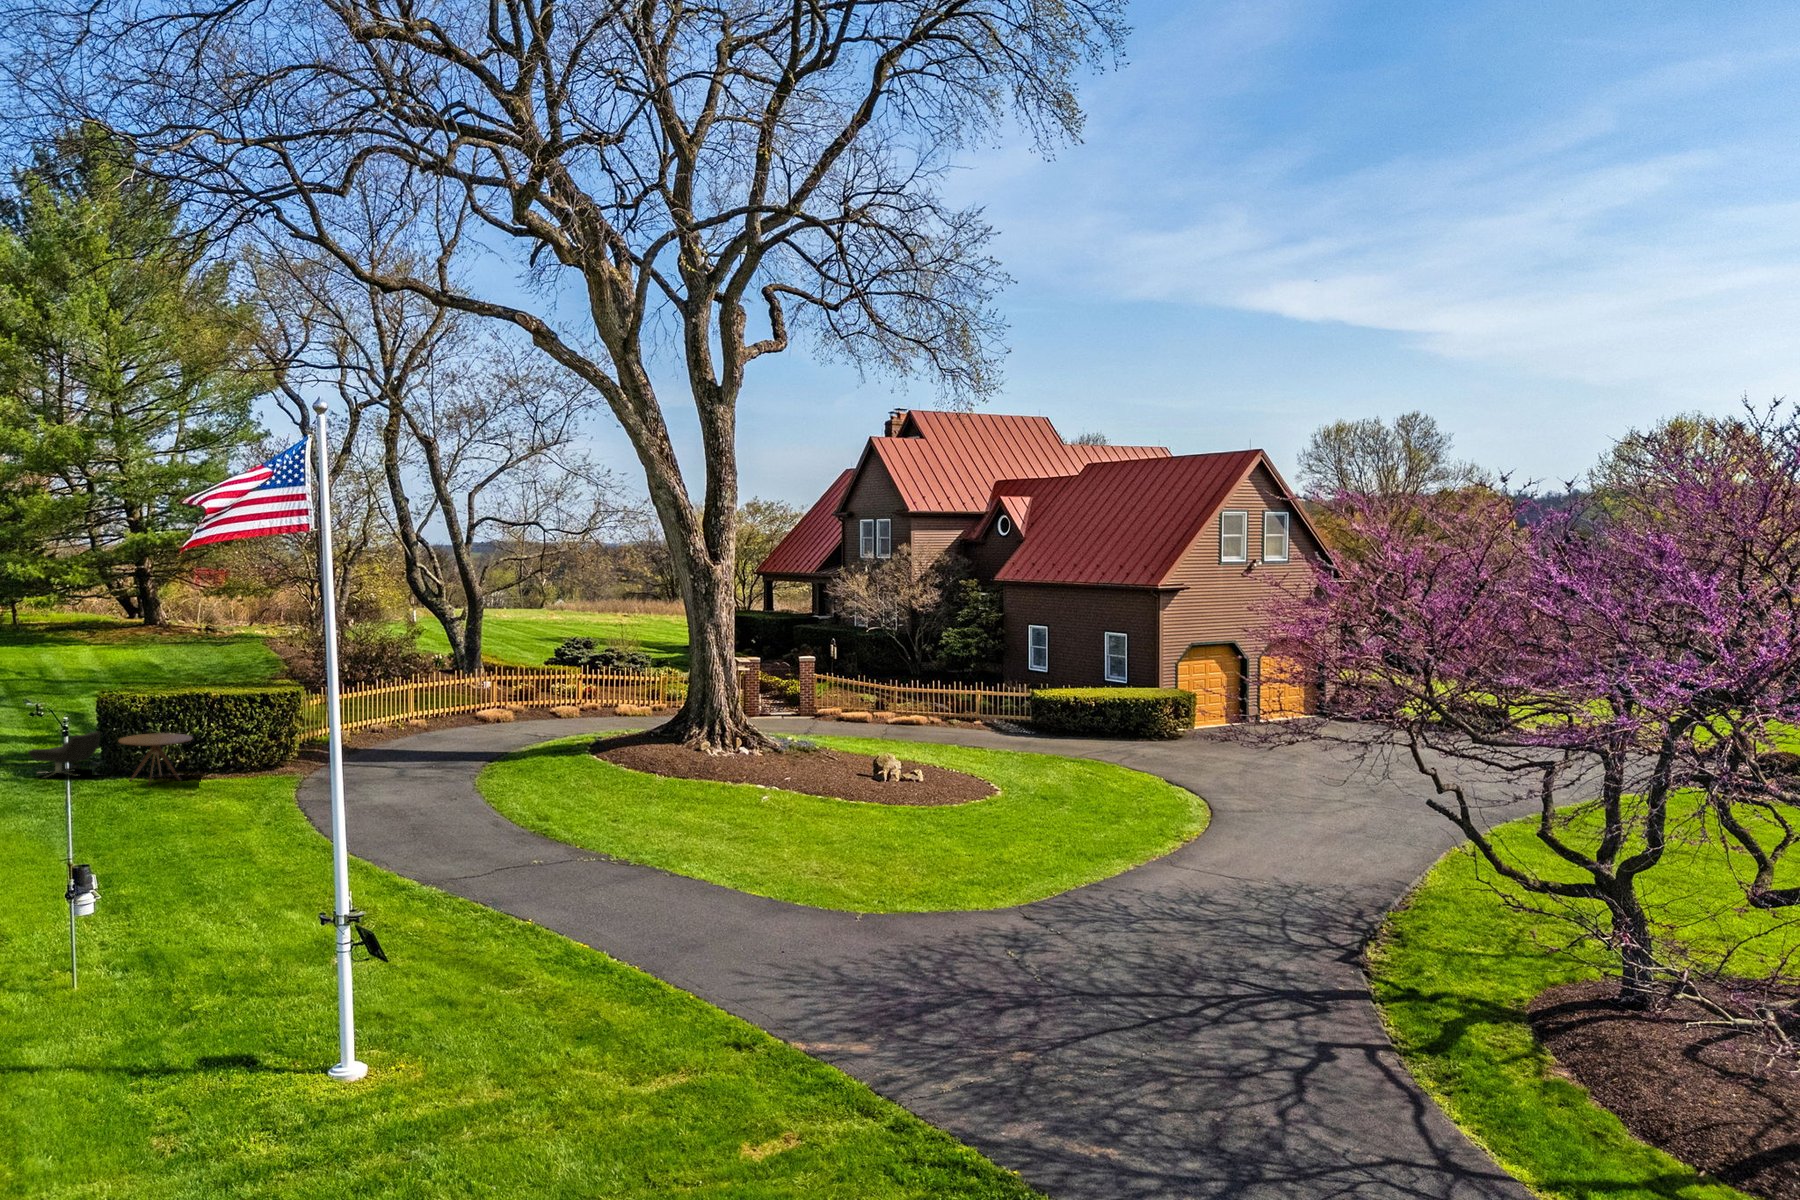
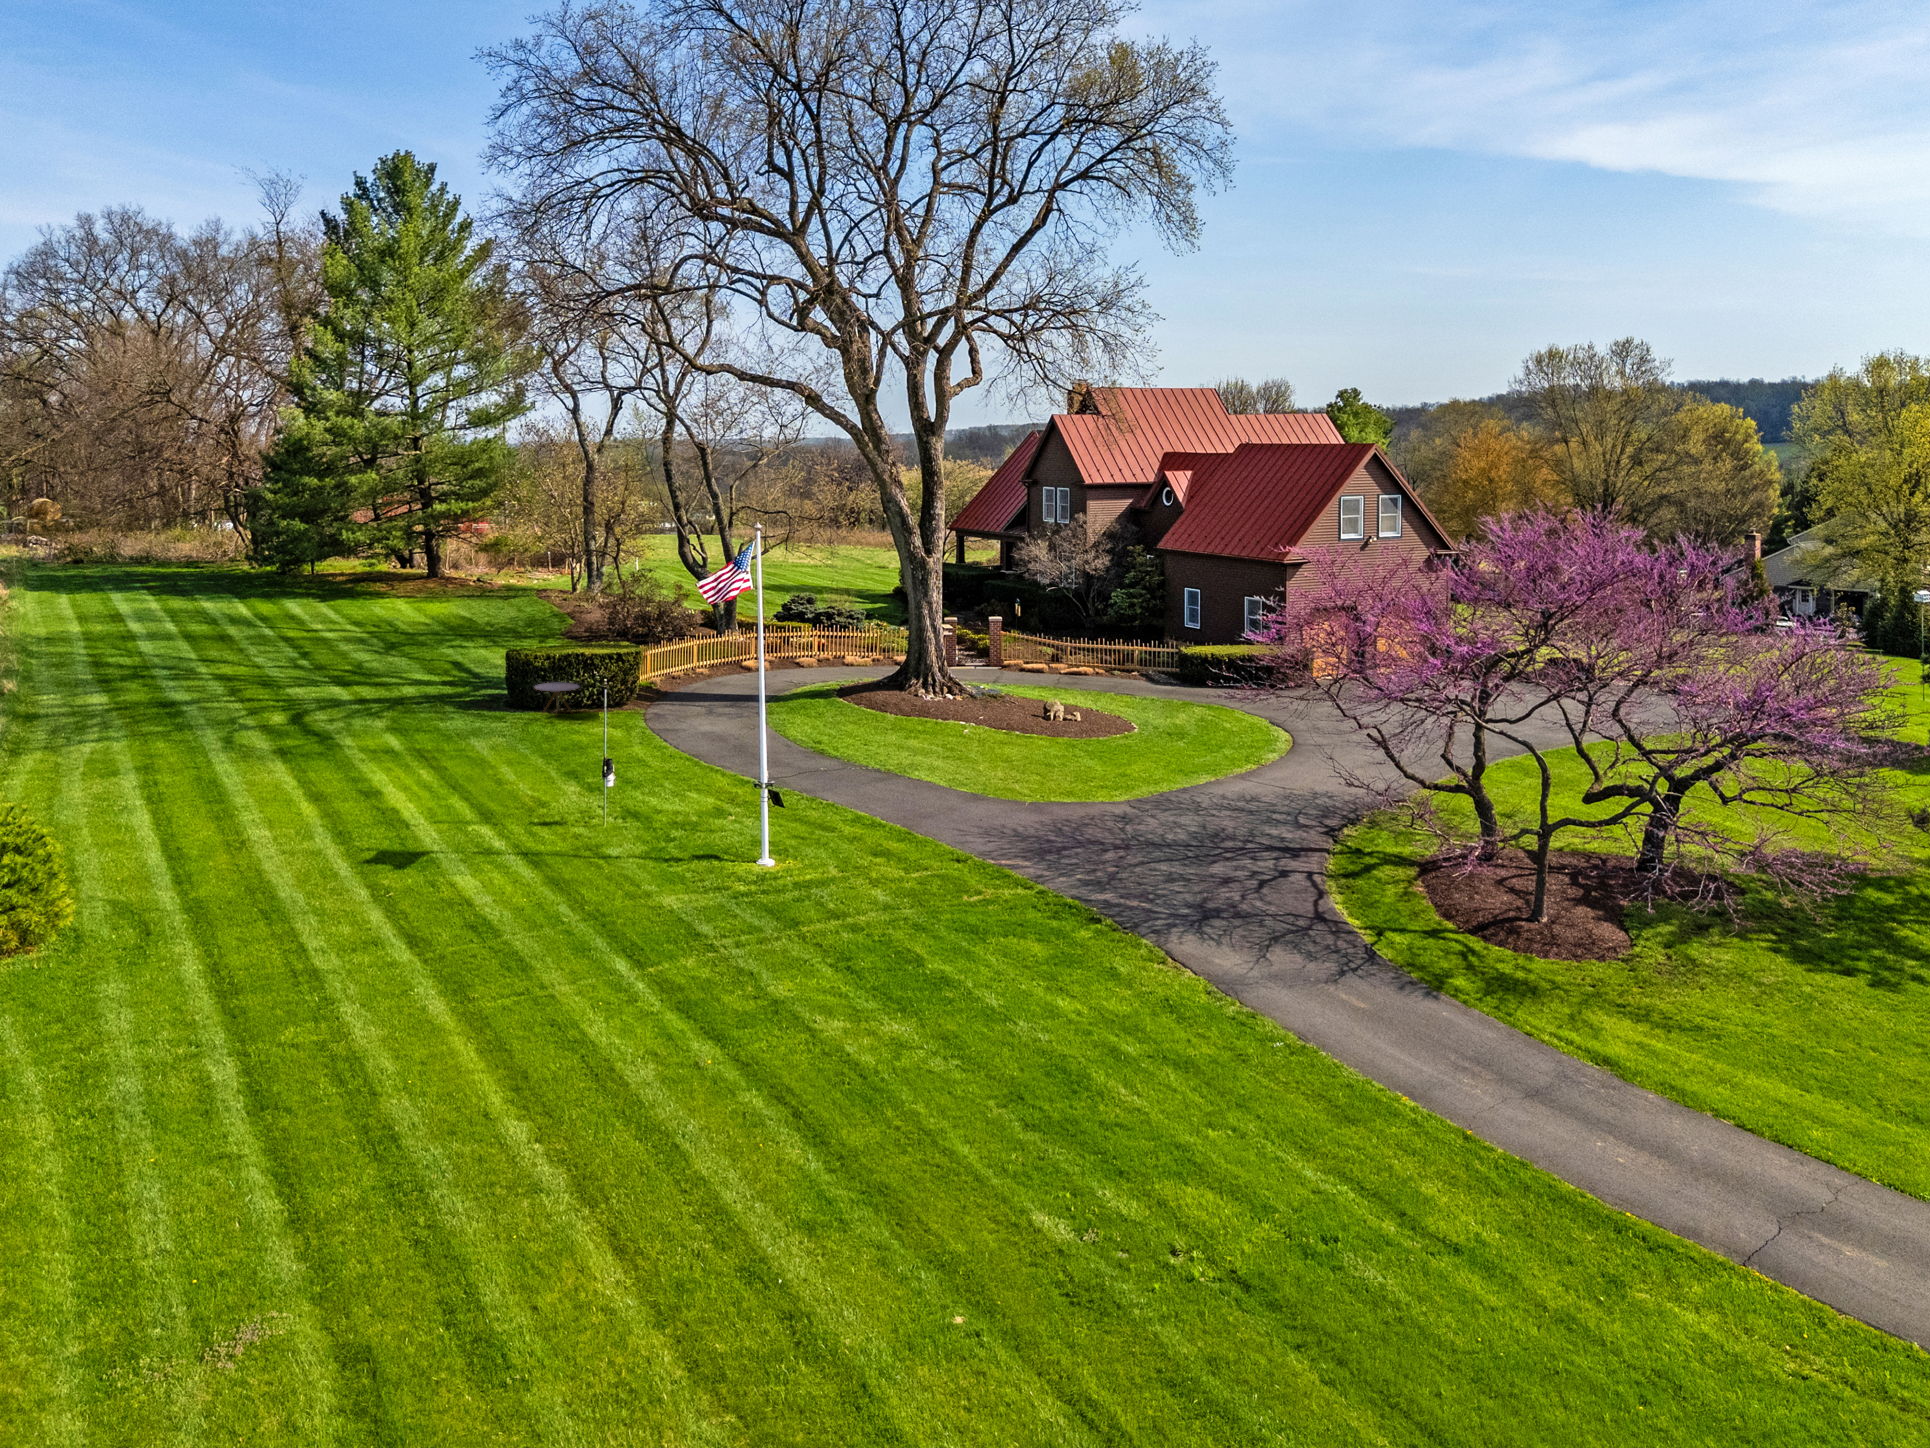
lounge chair: present [28,732,101,773] -> none [476,681,518,712]

